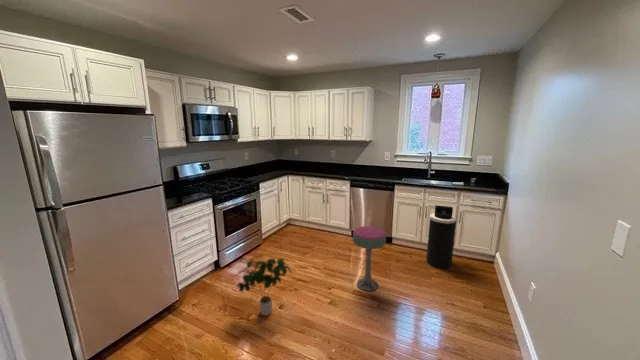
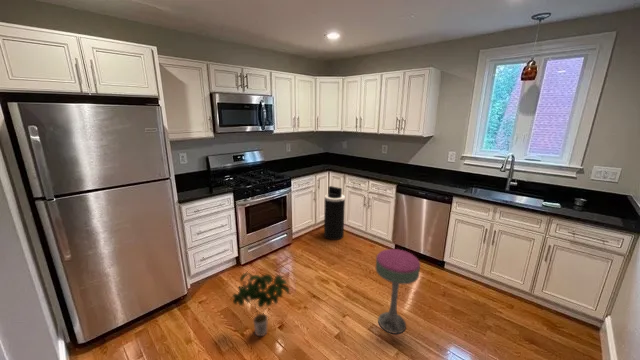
trash can: present [426,205,456,269] -> present [324,186,345,240]

